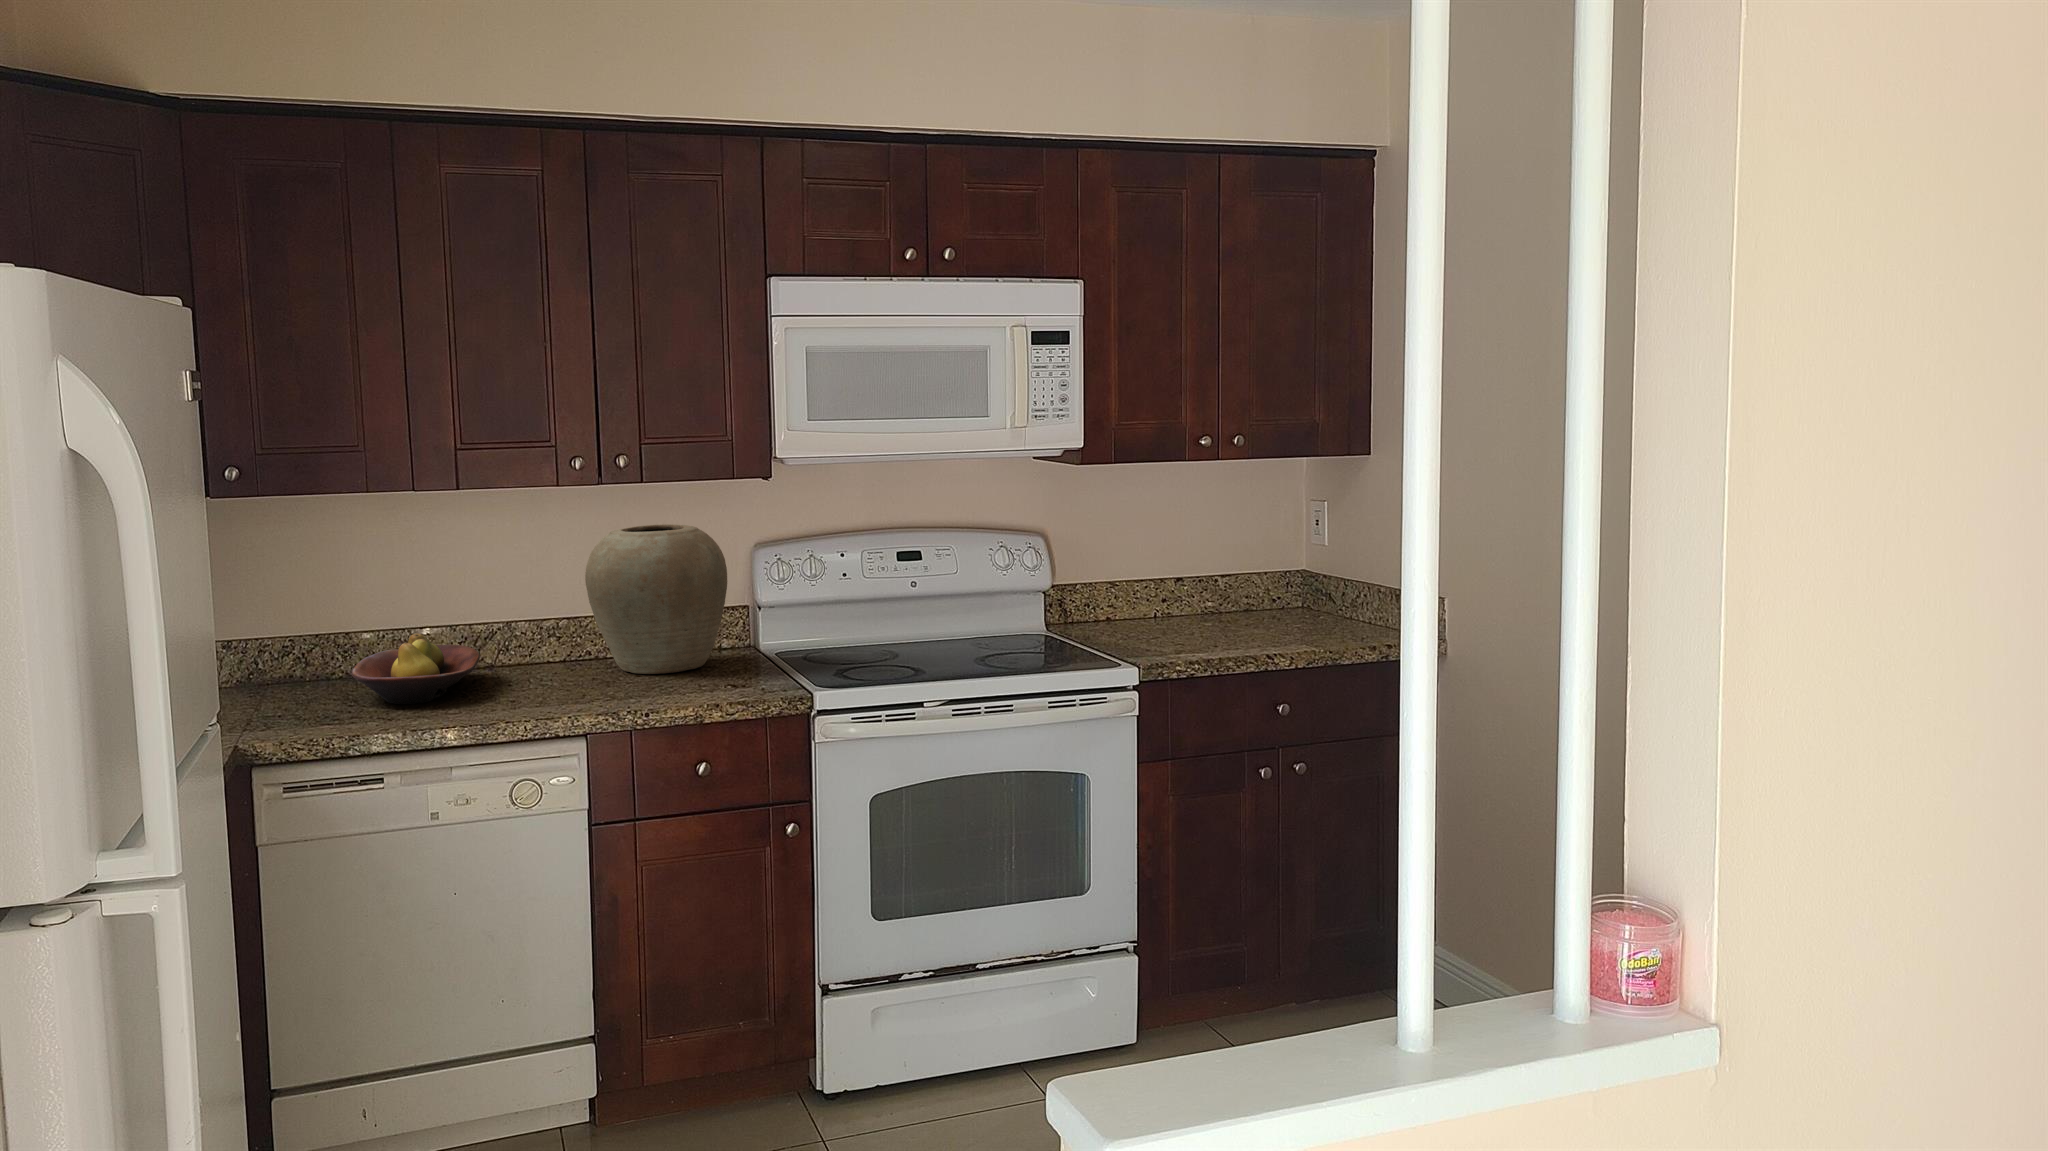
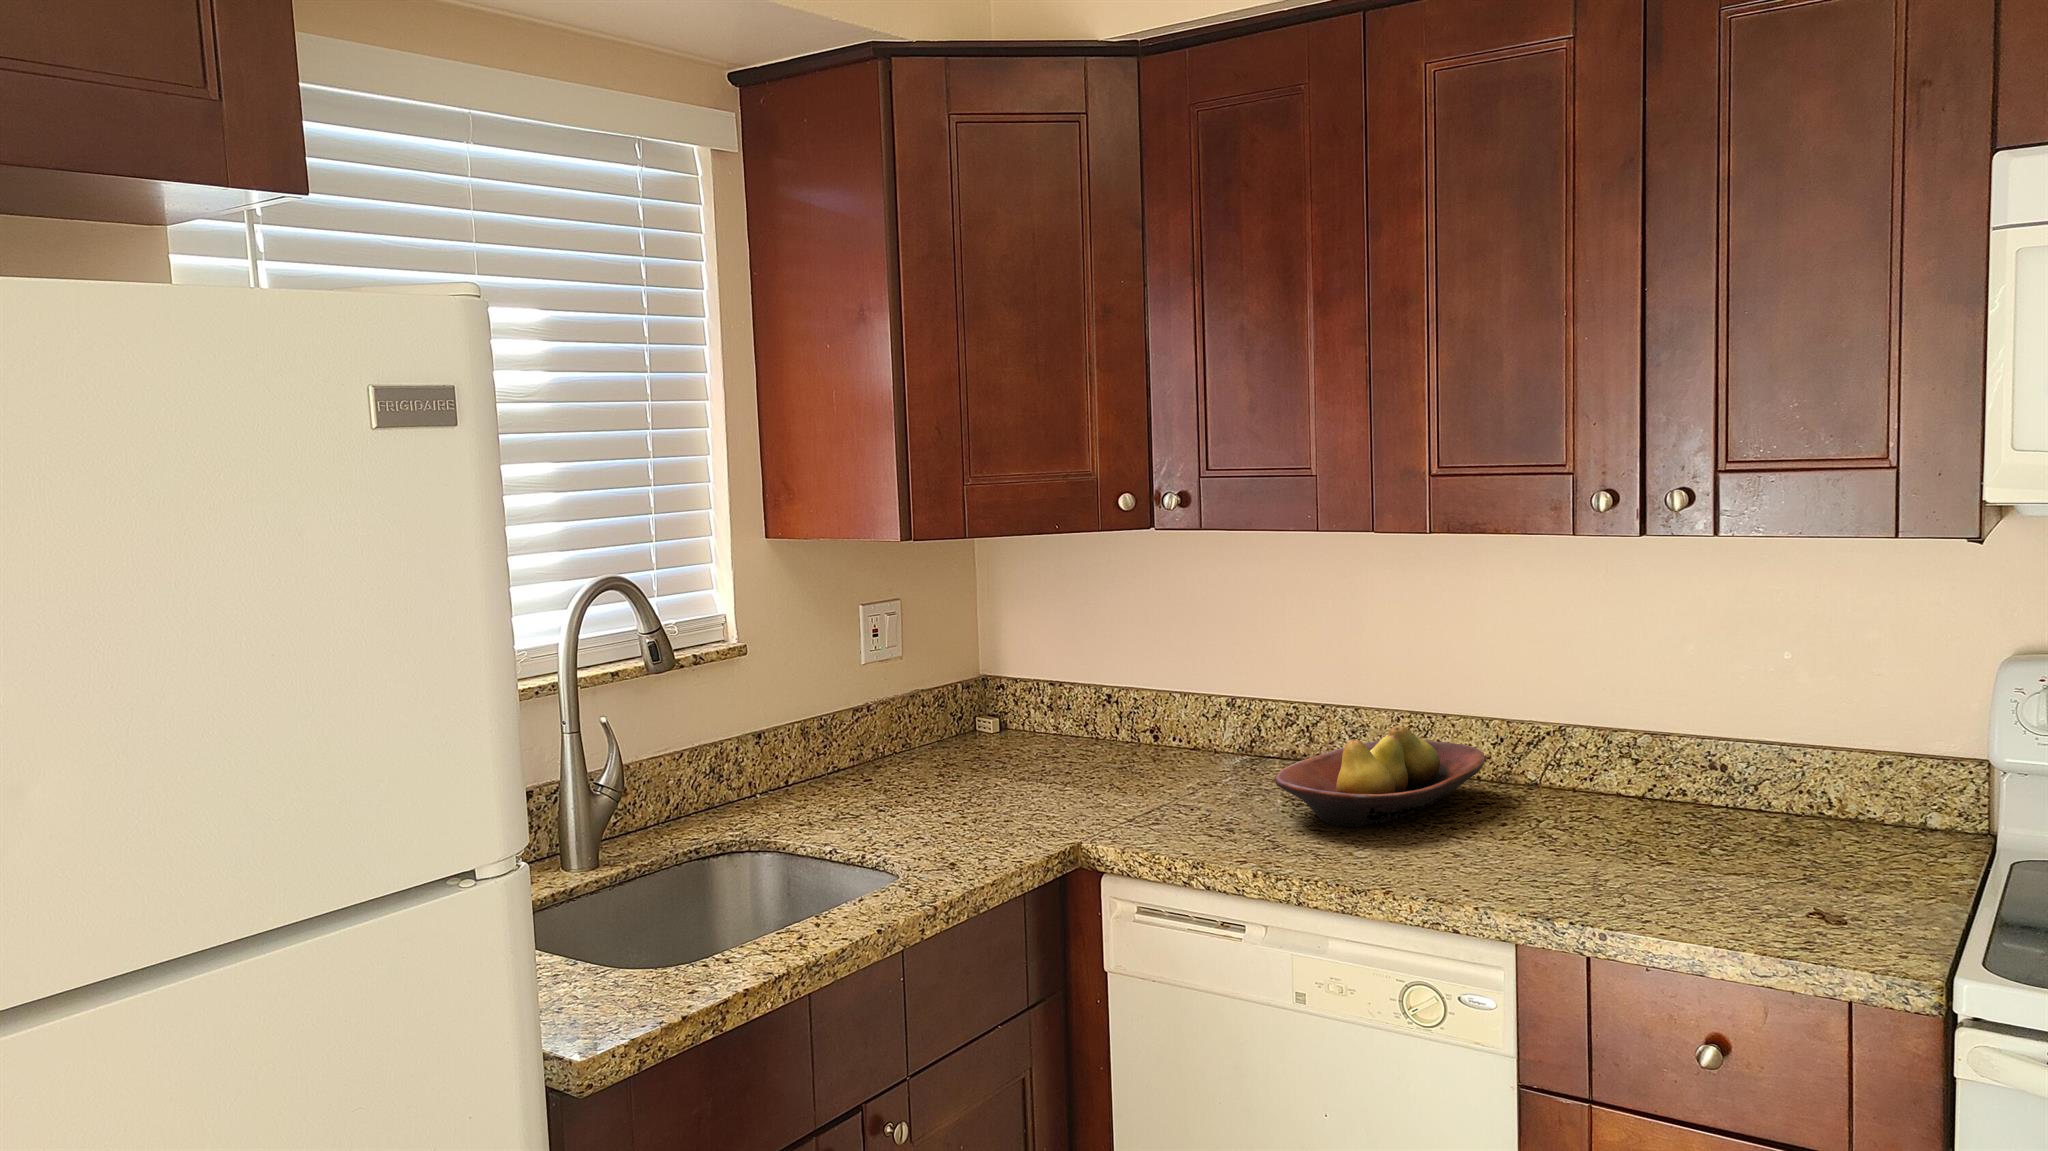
vase: present [585,524,727,674] -> none [1640,605,1903,861]

